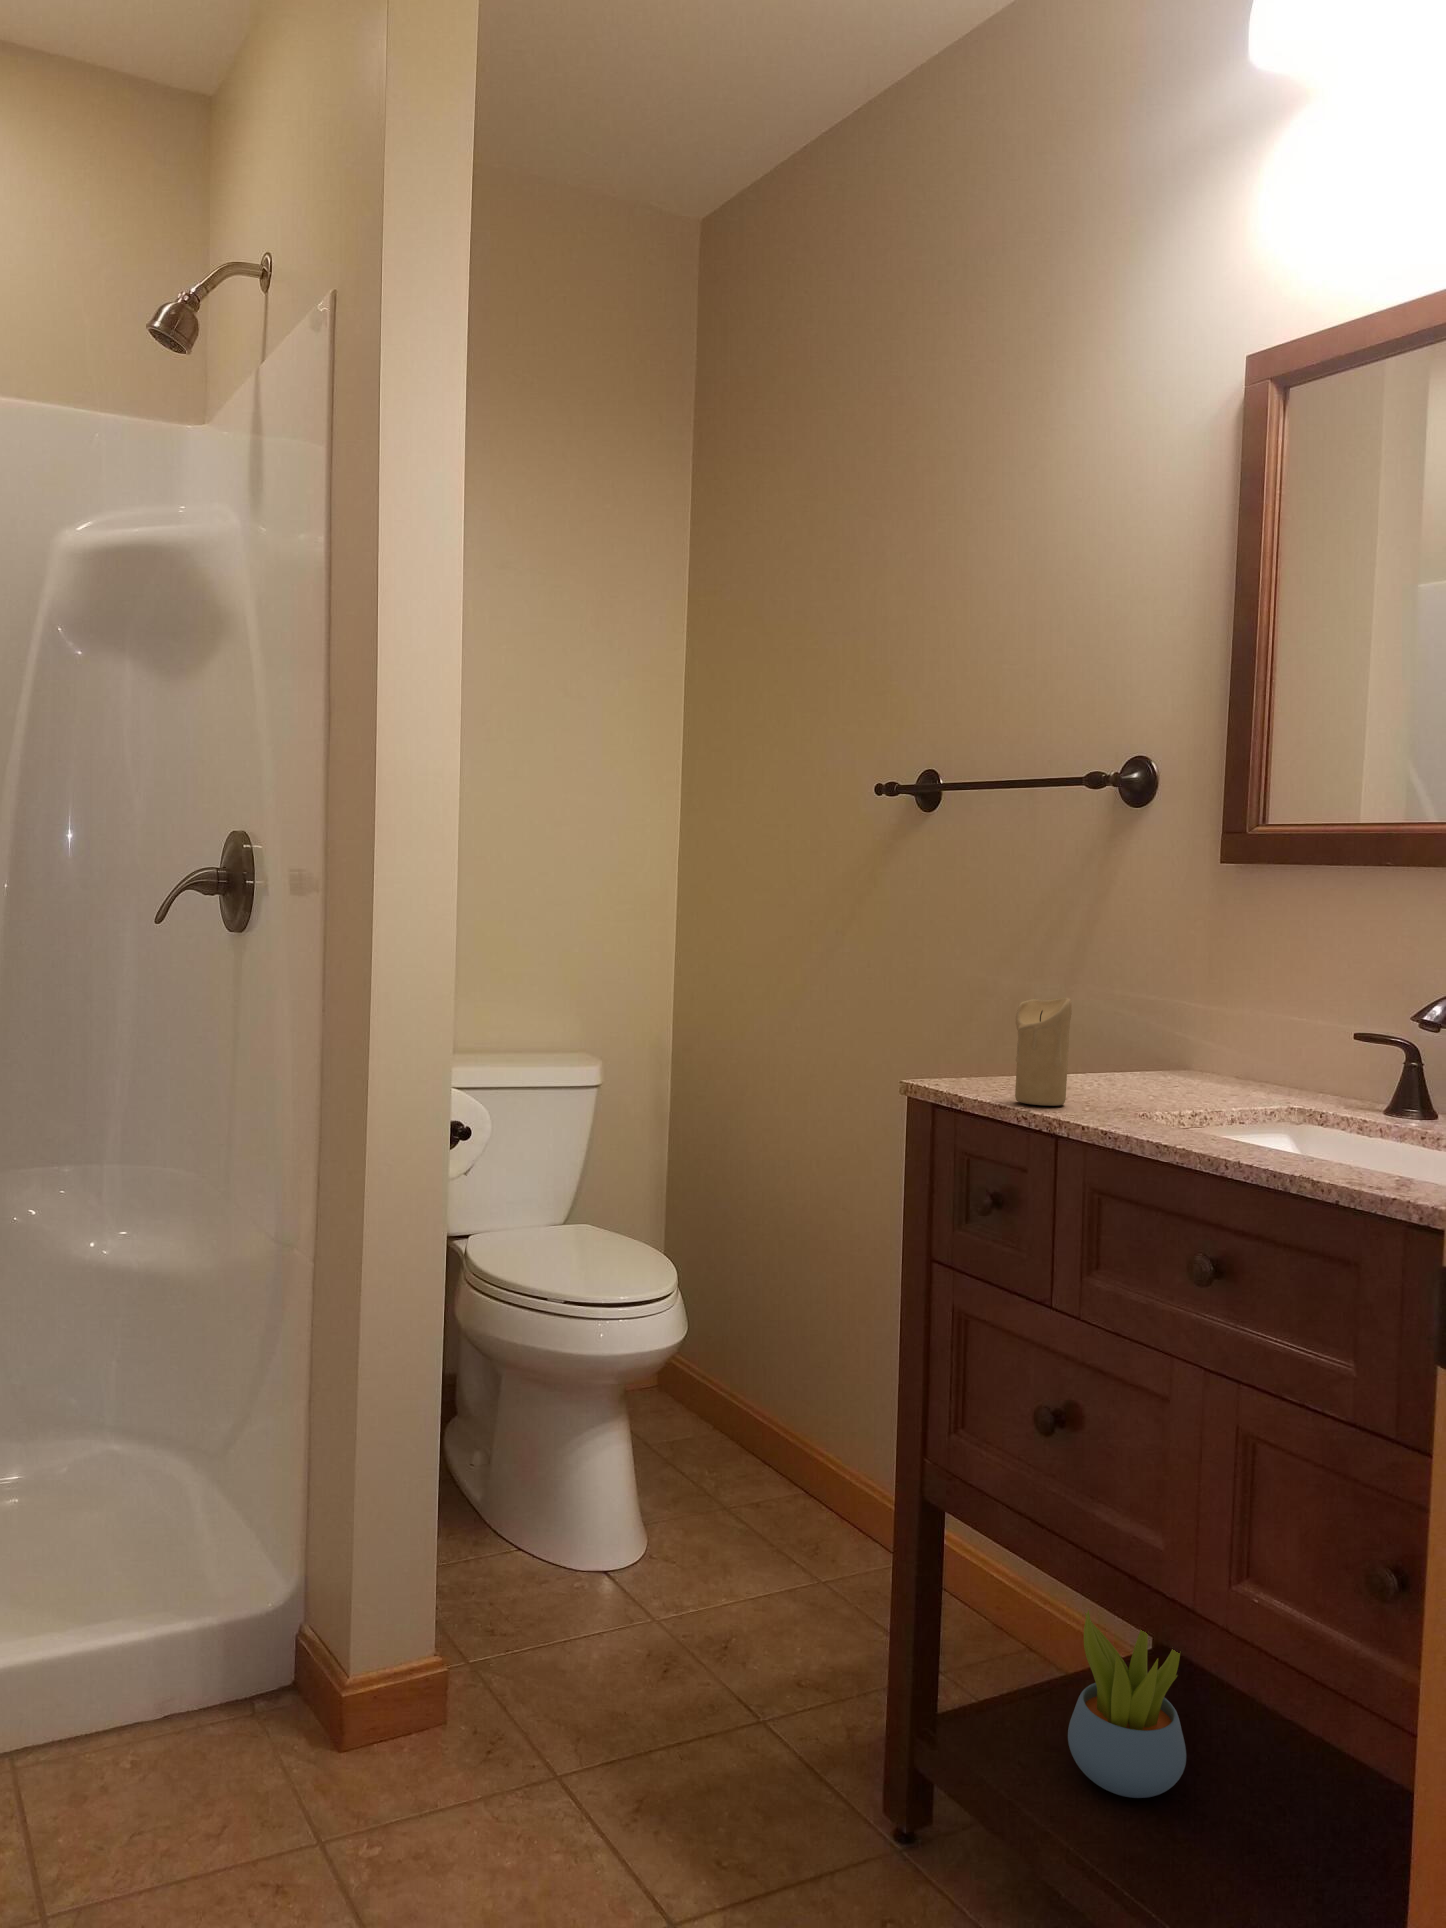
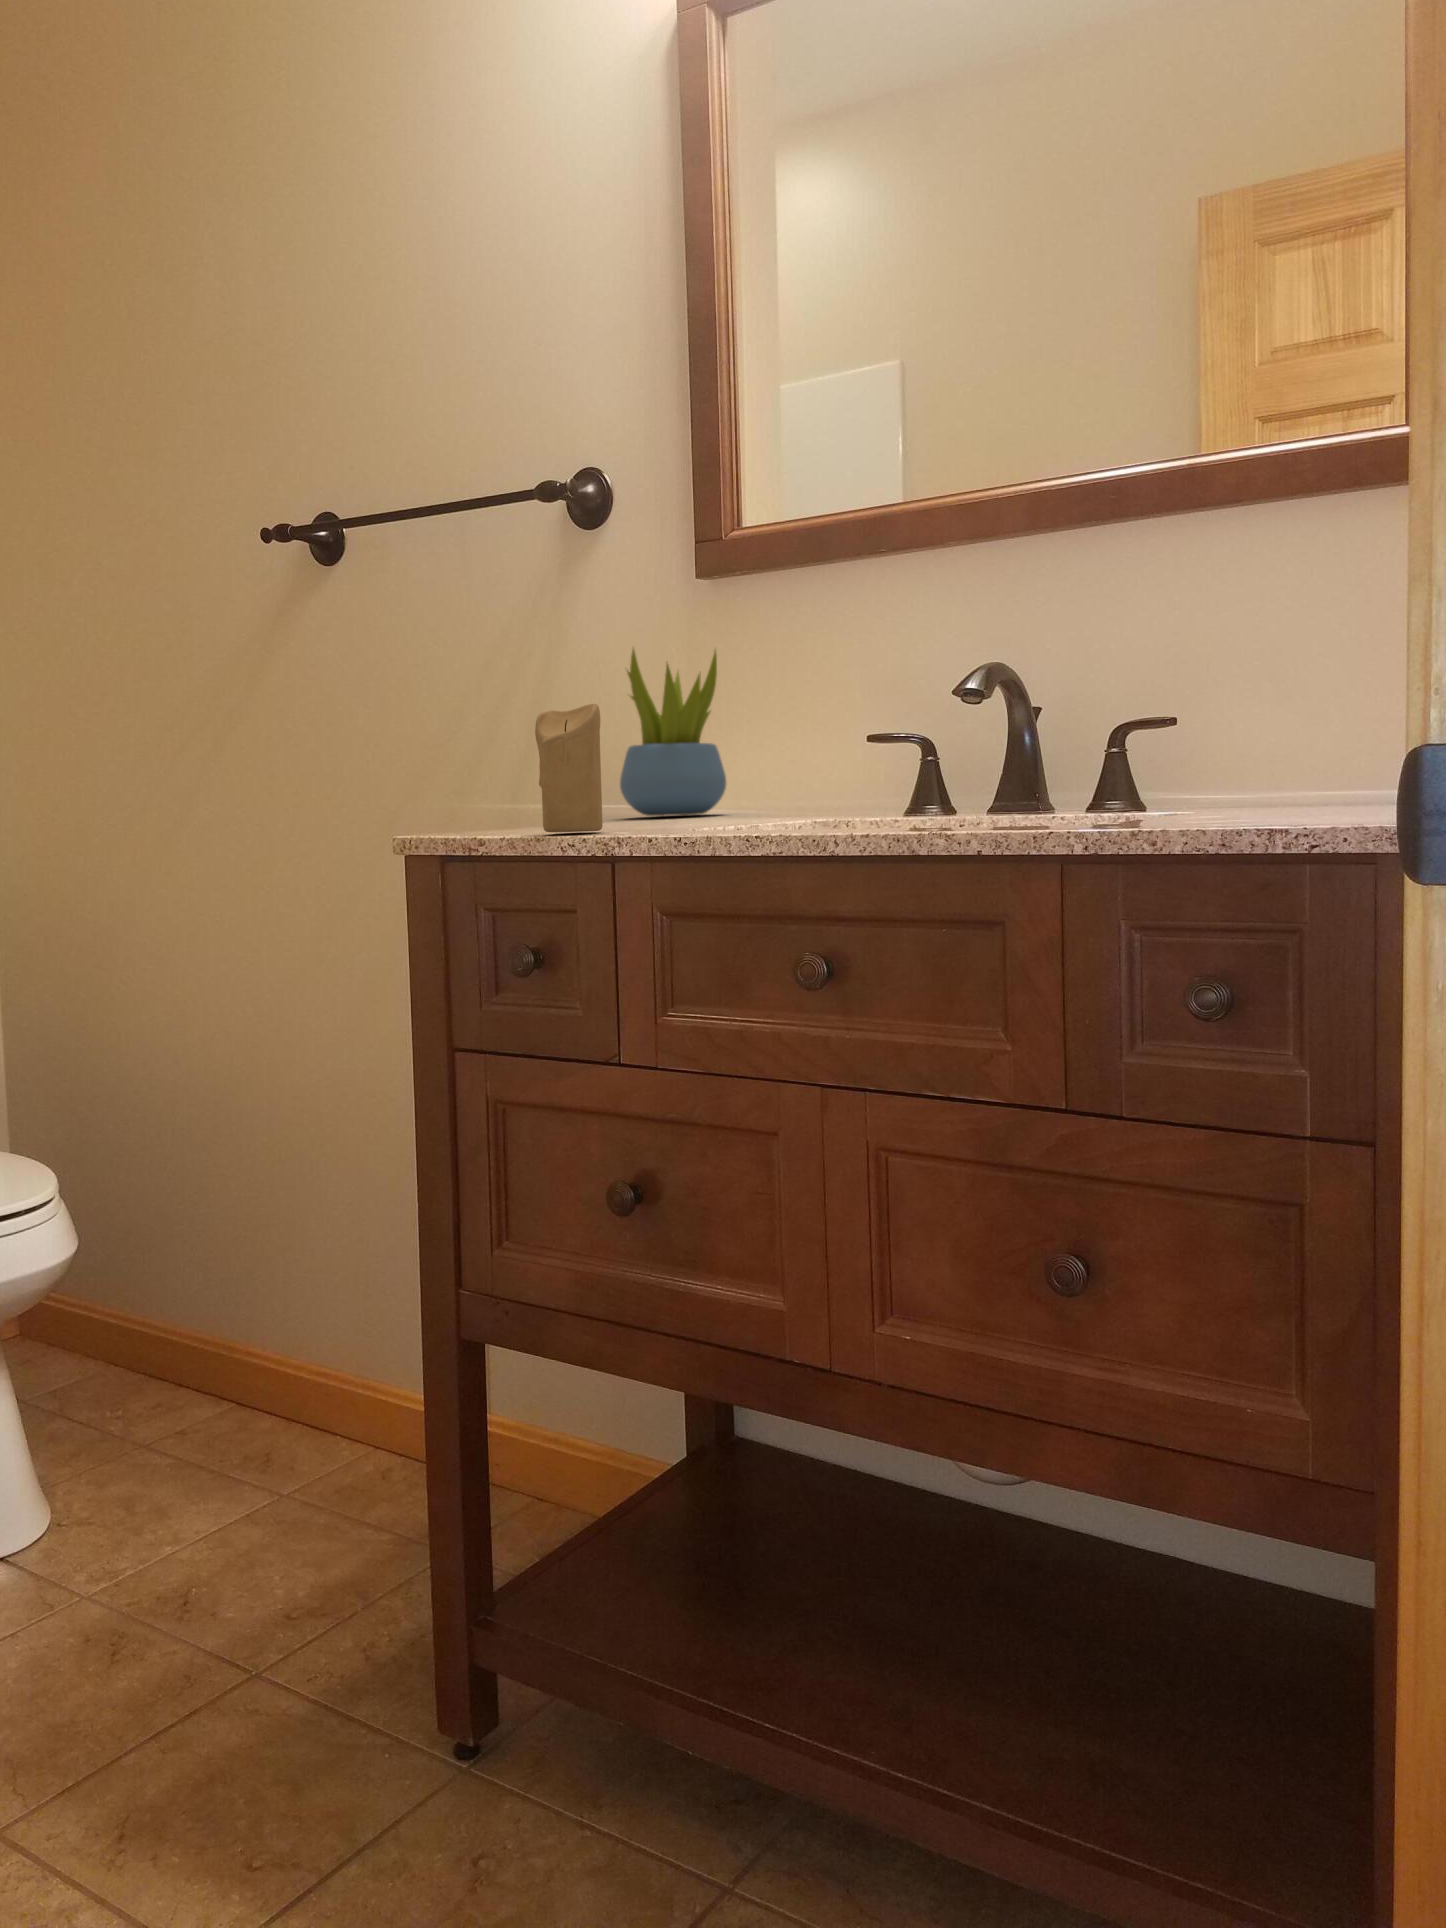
succulent plant: present [1068,1610,1186,1798] -> present [620,649,726,816]

